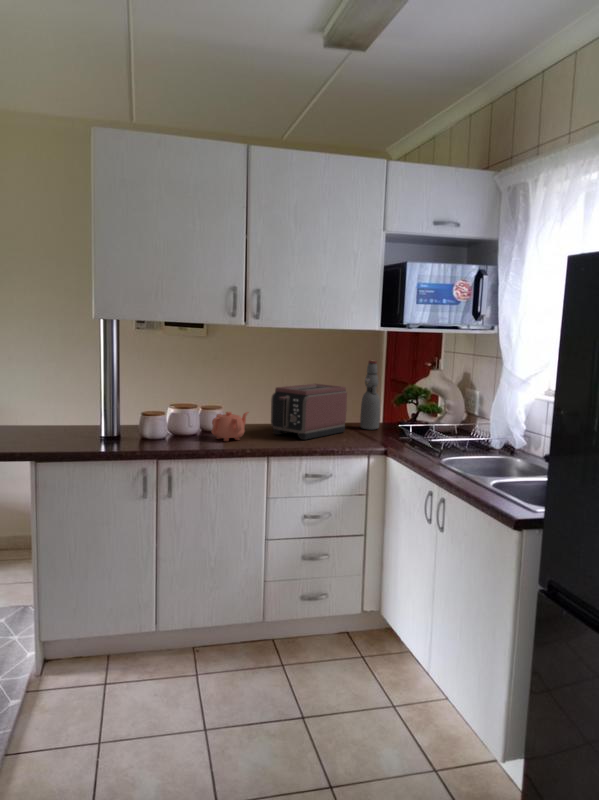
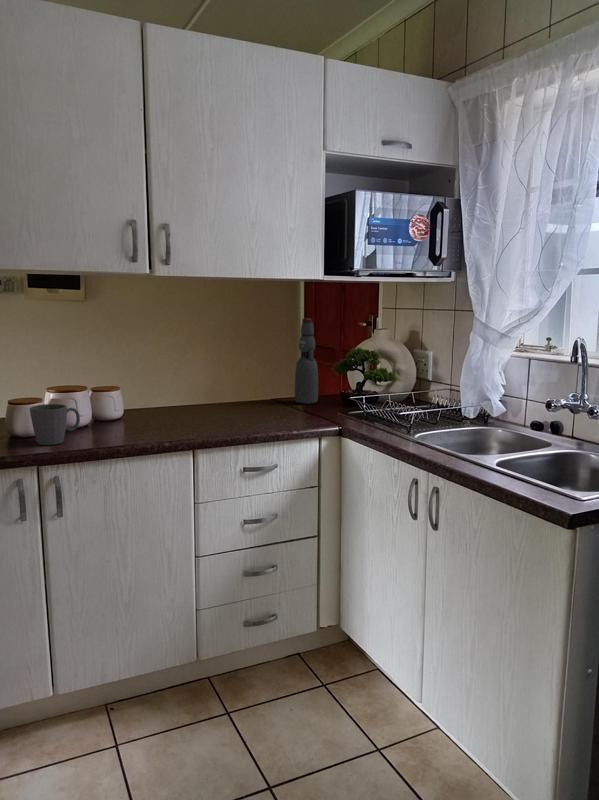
toaster: present [271,384,347,440] -> none [187,350,281,423]
teapot: present [212,412,249,441] -> none [111,390,160,432]
mug: none [155,417,189,446] -> present [30,404,80,445]

